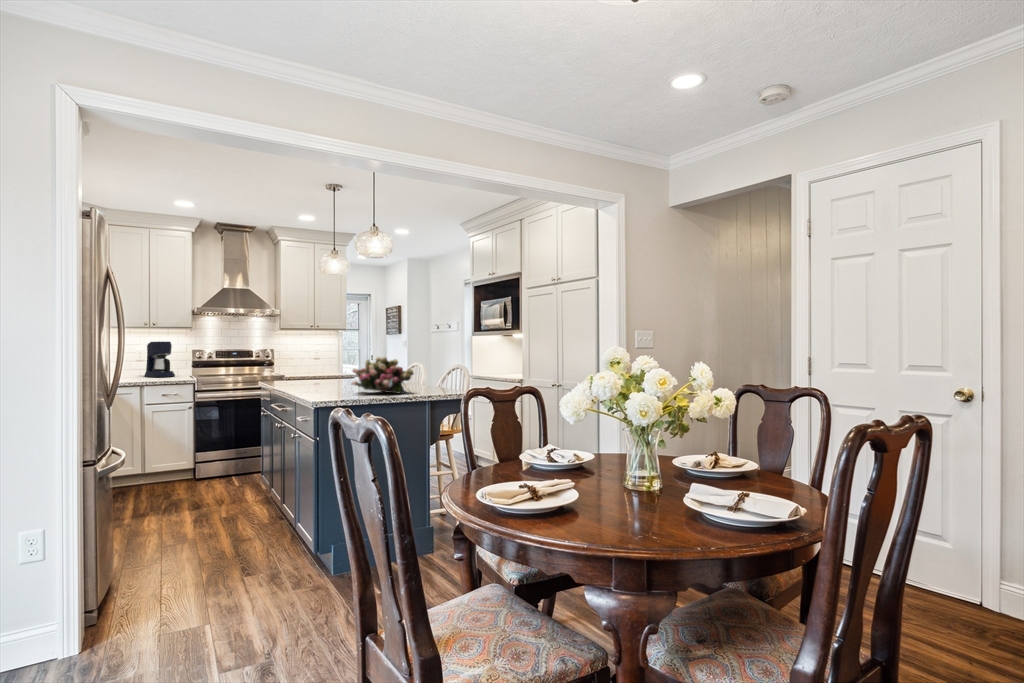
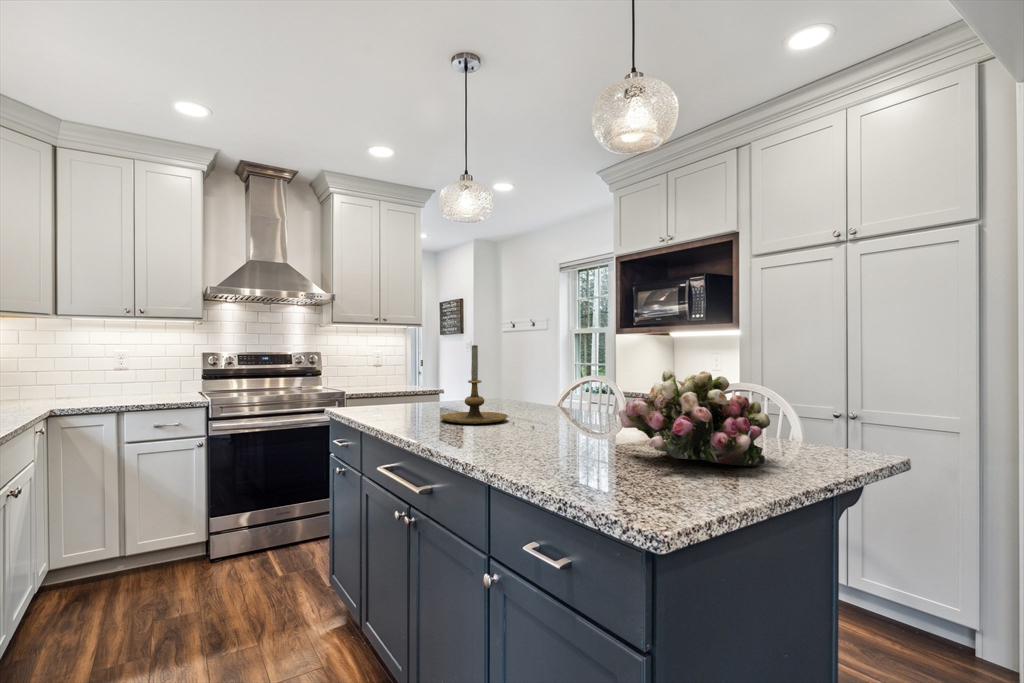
coffee maker: present [144,342,175,377] -> none [127,340,176,395]
candle holder: none [308,345,345,385] -> present [441,345,508,424]

